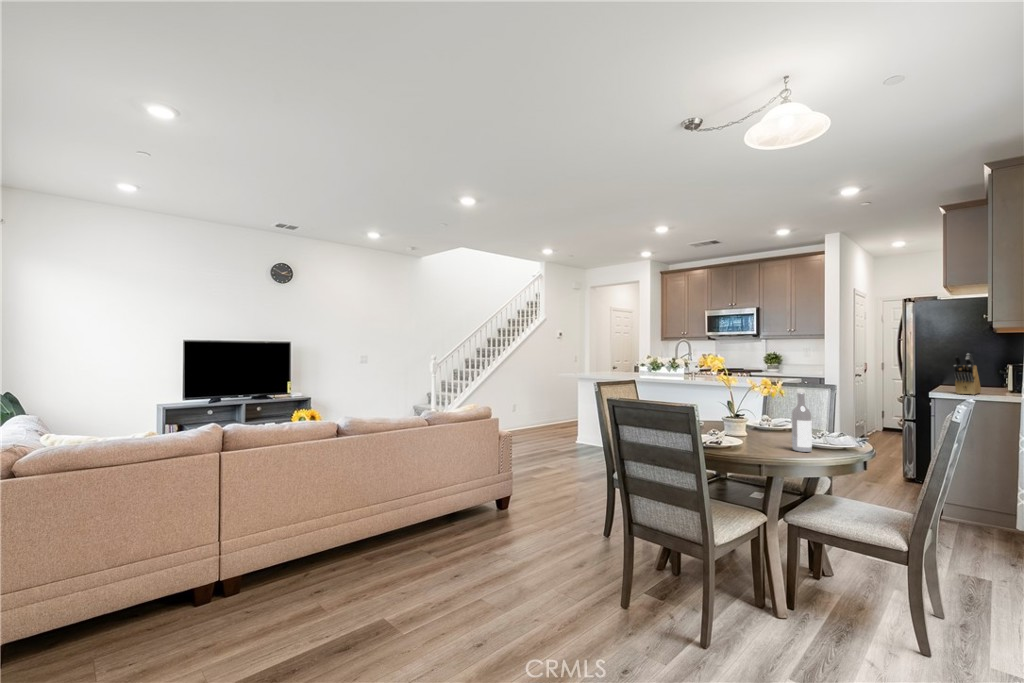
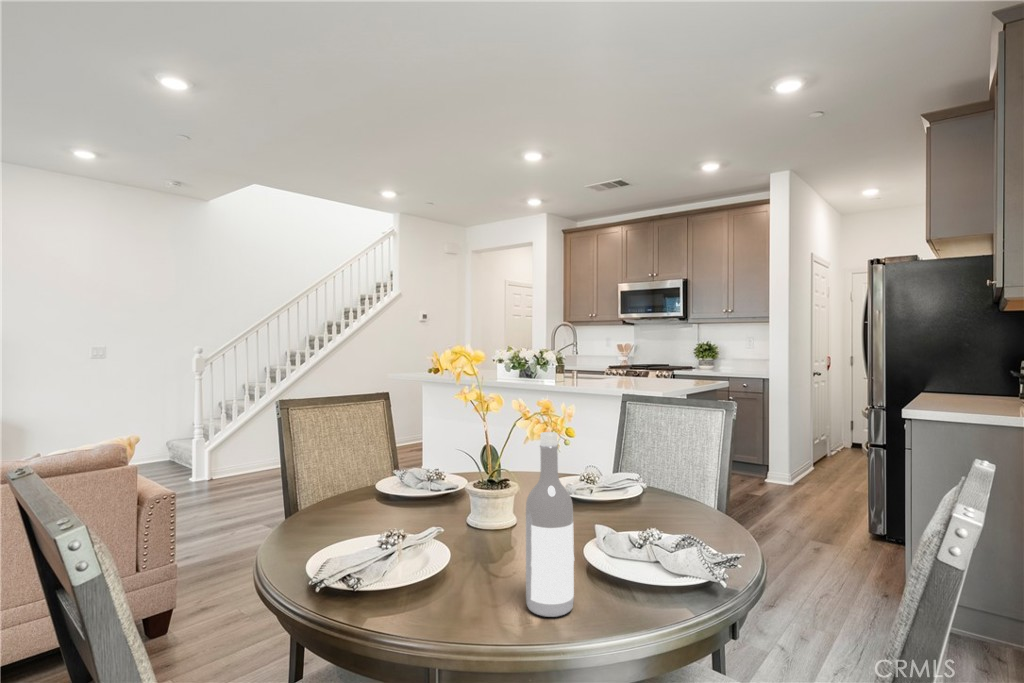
knife block: present [954,353,981,395] -> none [941,339,984,412]

